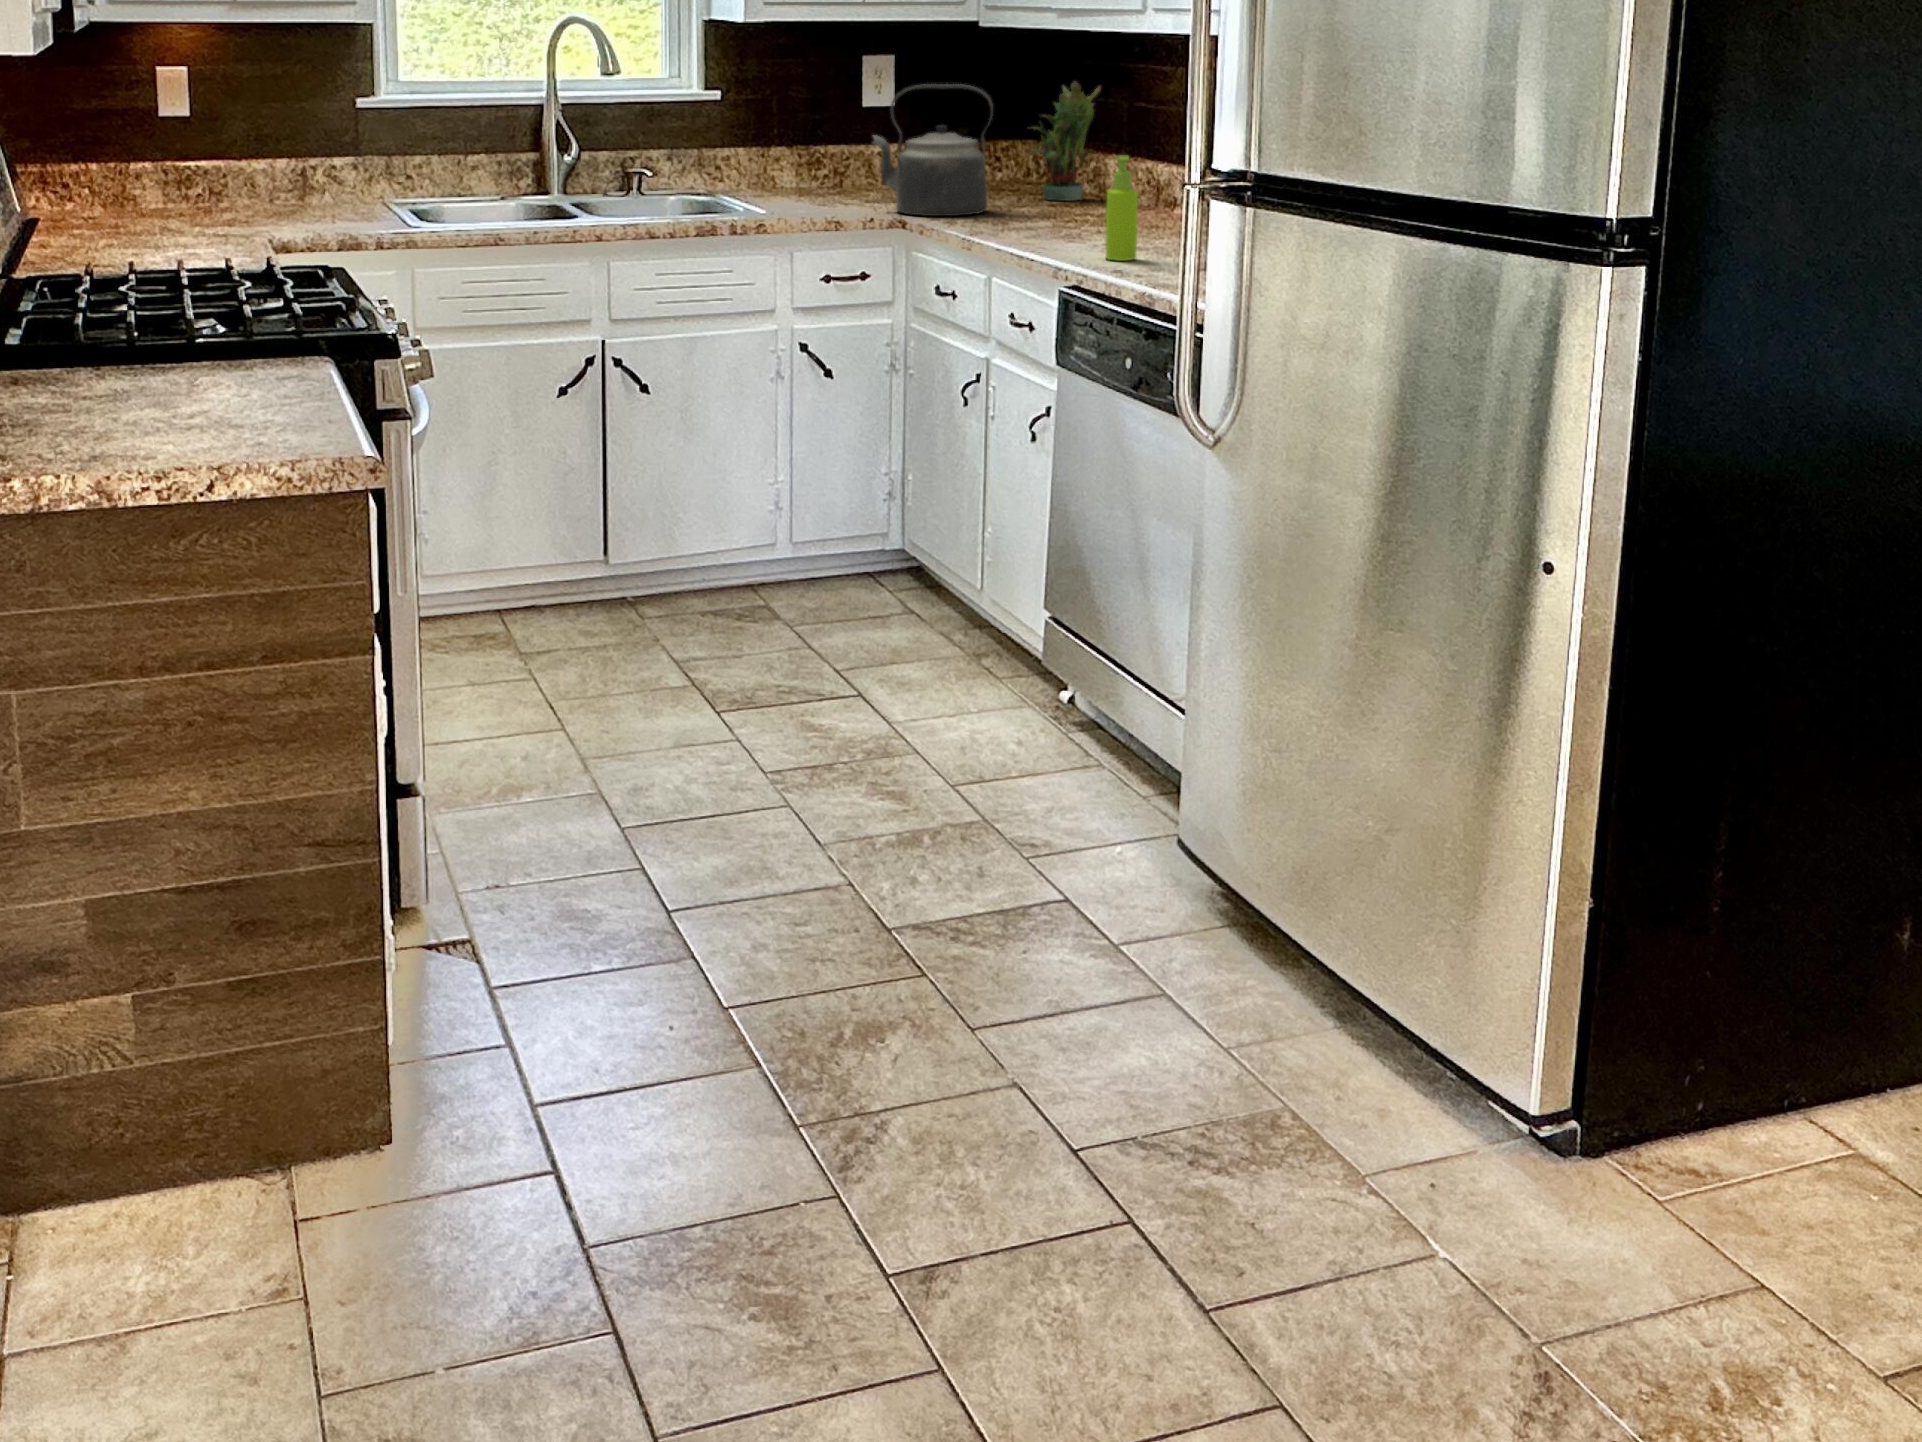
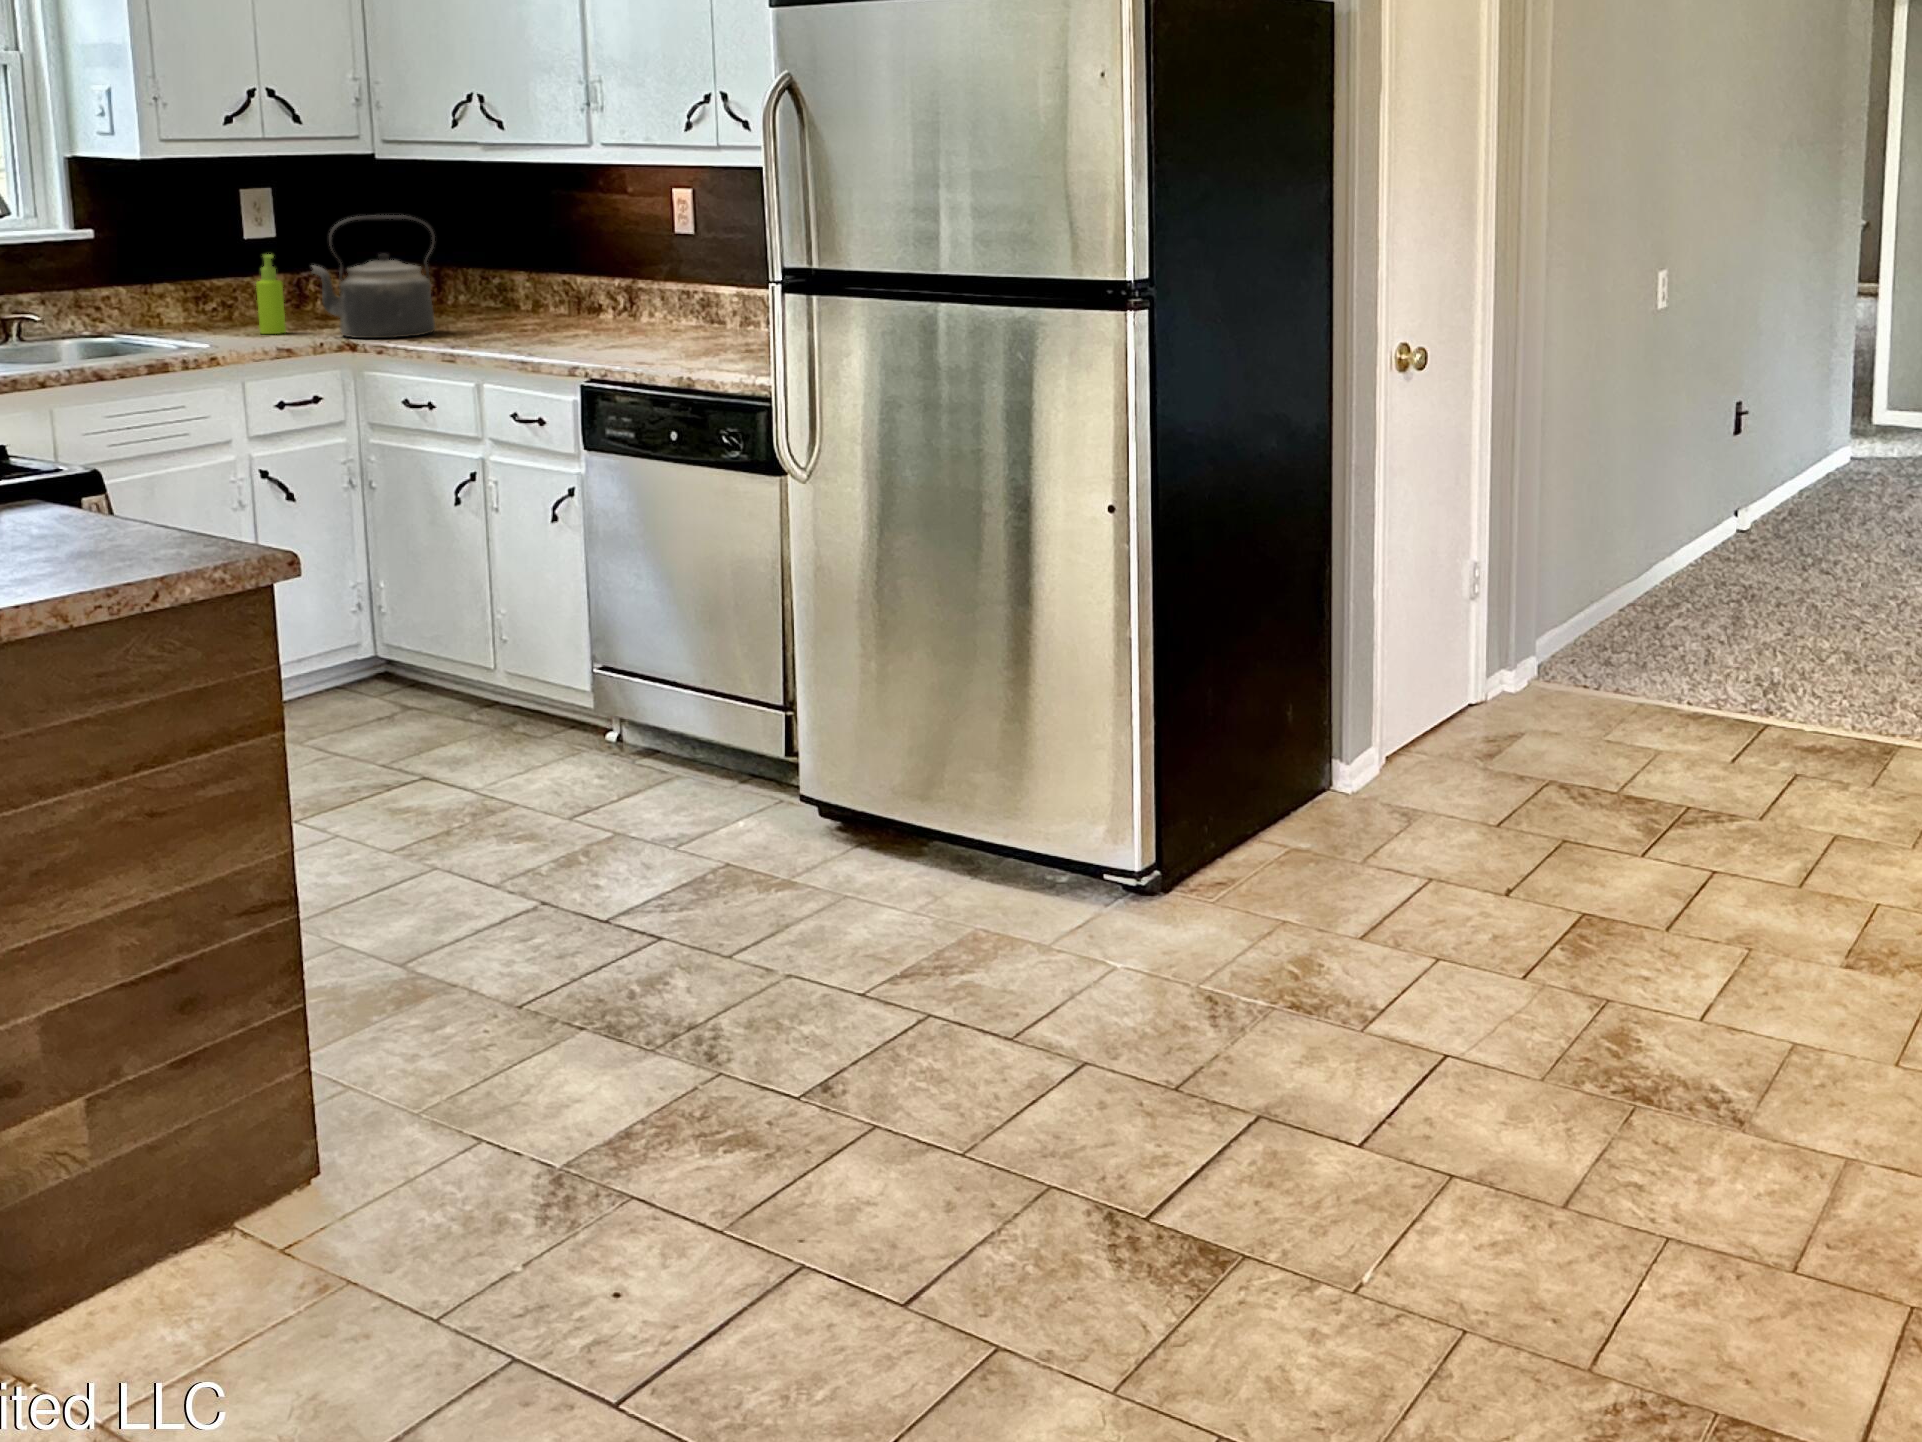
potted plant: present [1028,82,1101,201] -> none [439,210,511,318]
soap dispenser: present [1106,156,1138,261] -> present [256,254,286,334]

